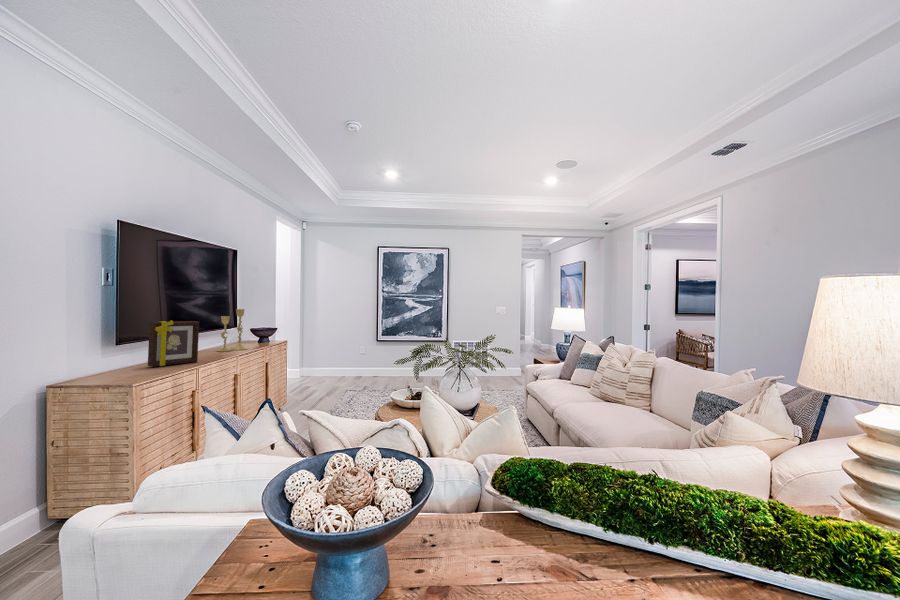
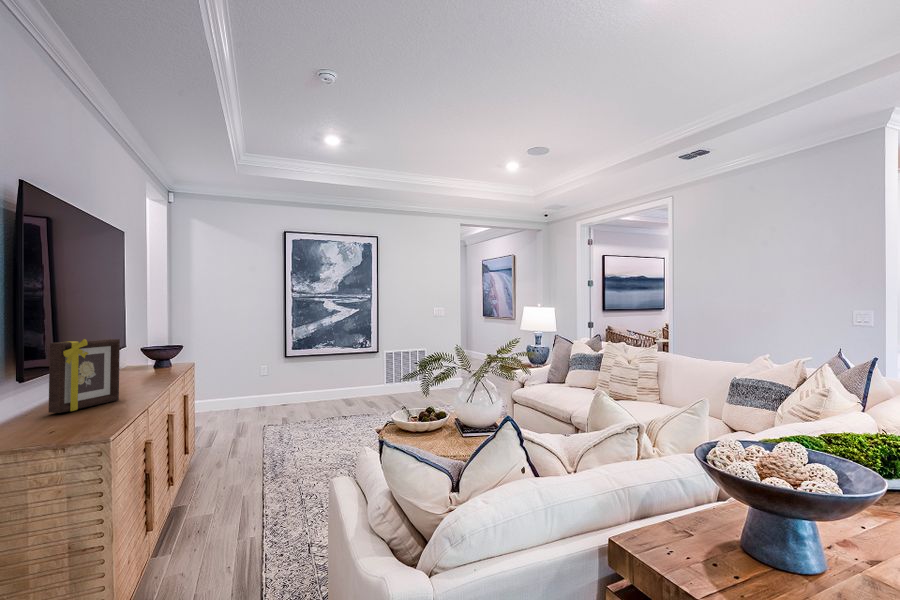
candlestick: present [217,309,248,352] -> none [115,319,159,383]

